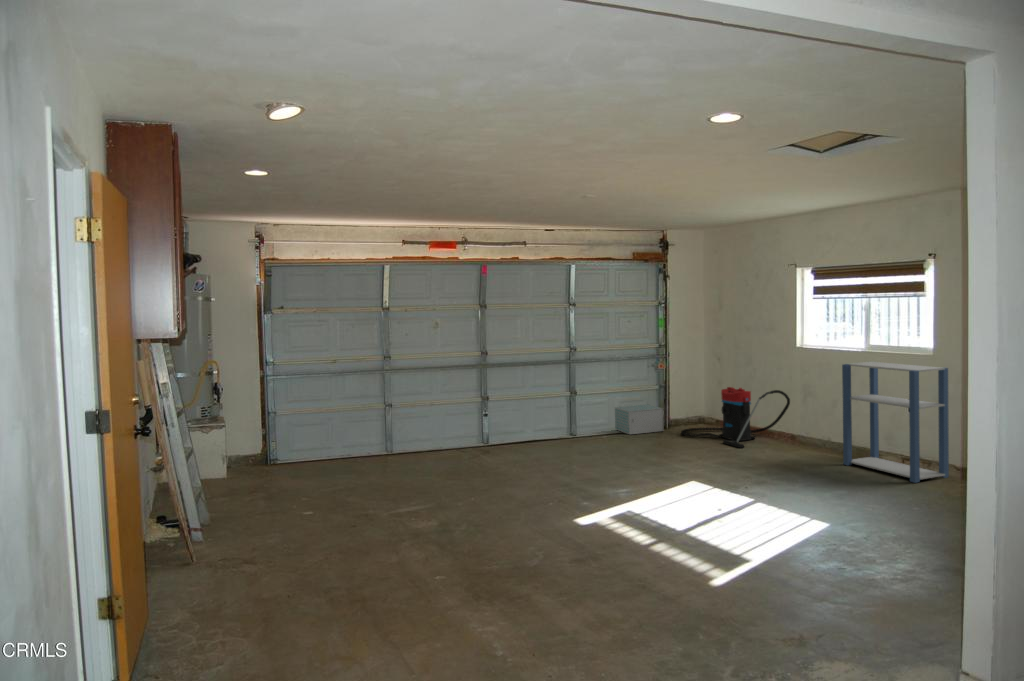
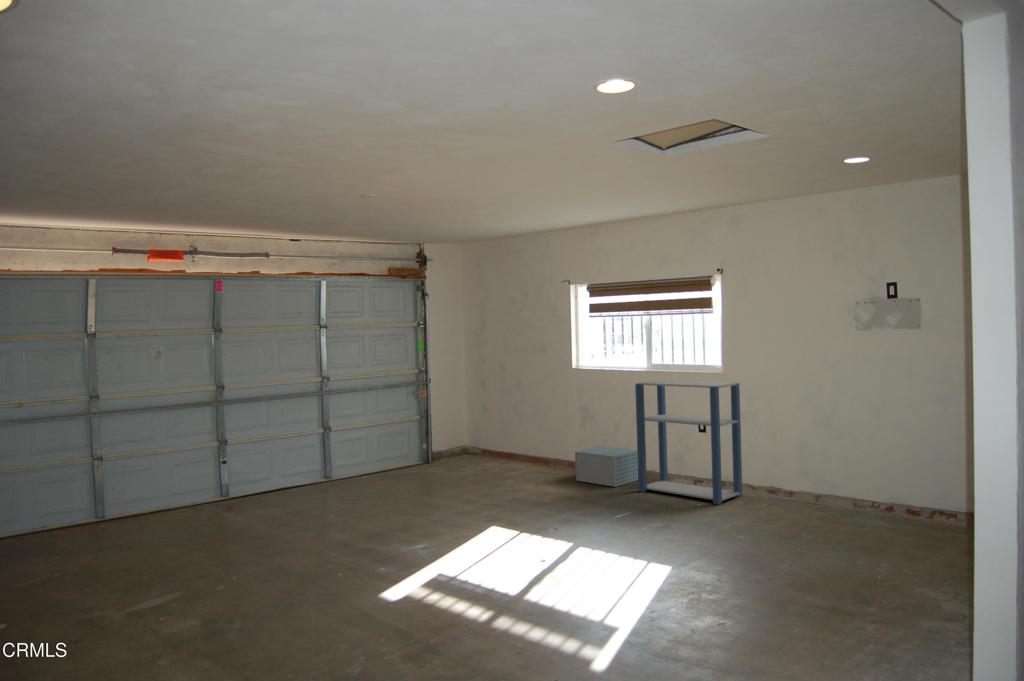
vacuum cleaner: present [681,387,790,448] -> none [452,415,568,482]
storage box: present [615,405,664,434] -> present [575,446,638,487]

